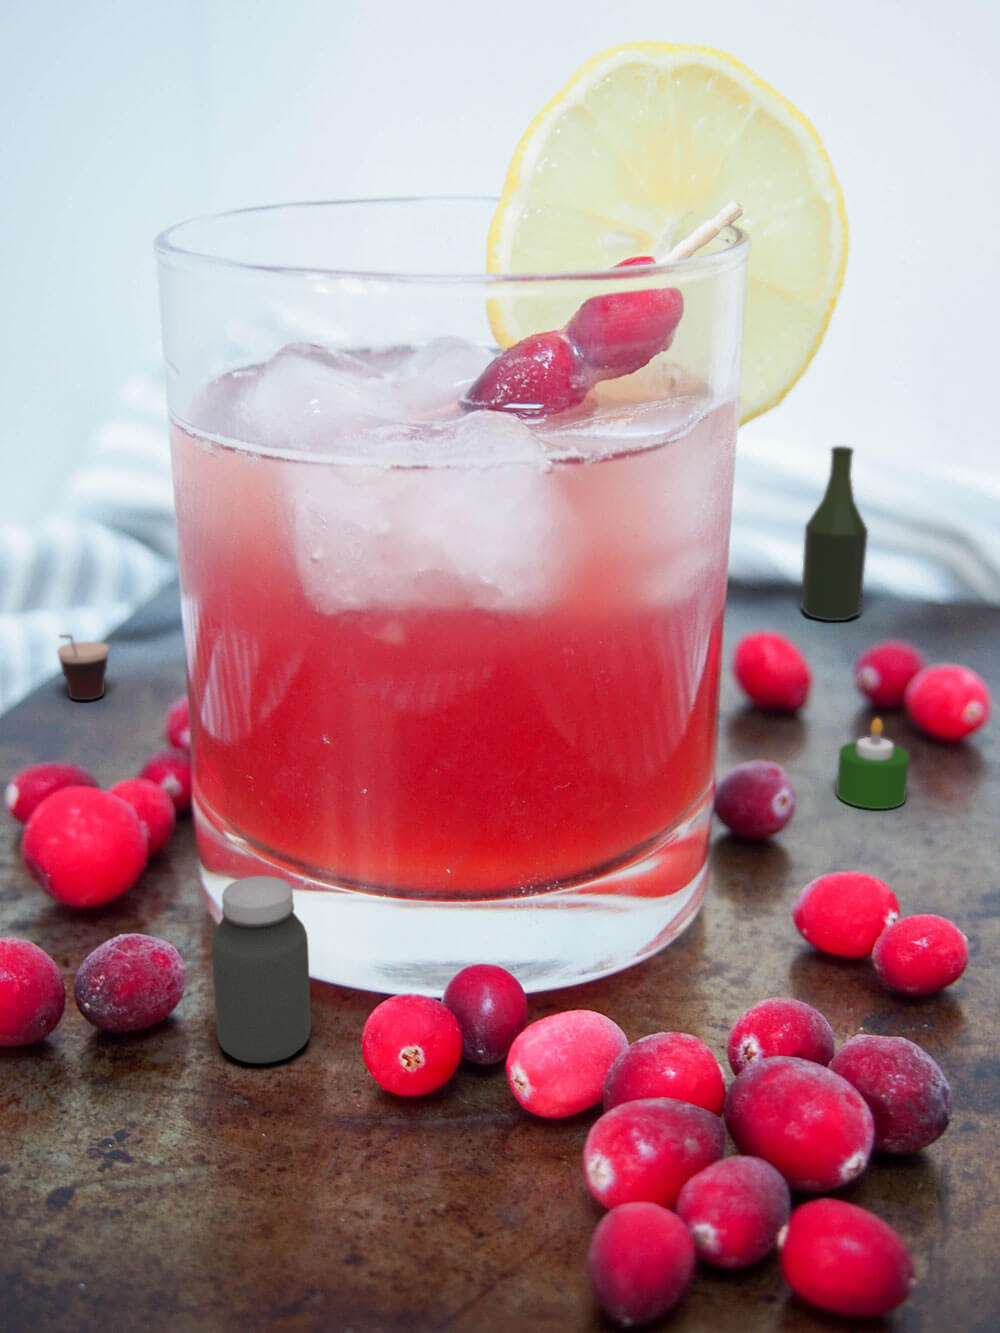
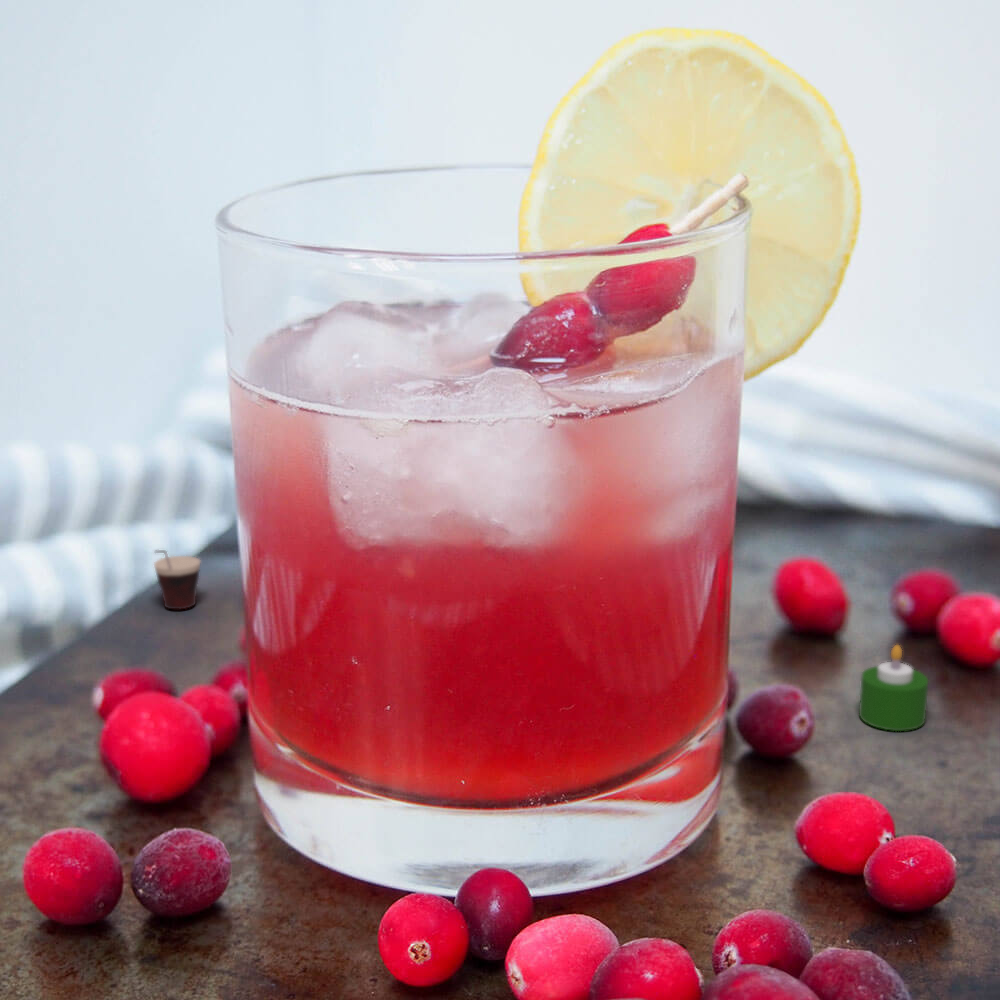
bottle: present [801,446,868,621] -> none [853,381,917,545]
jar: present [212,876,311,1063] -> none [249,781,338,951]

